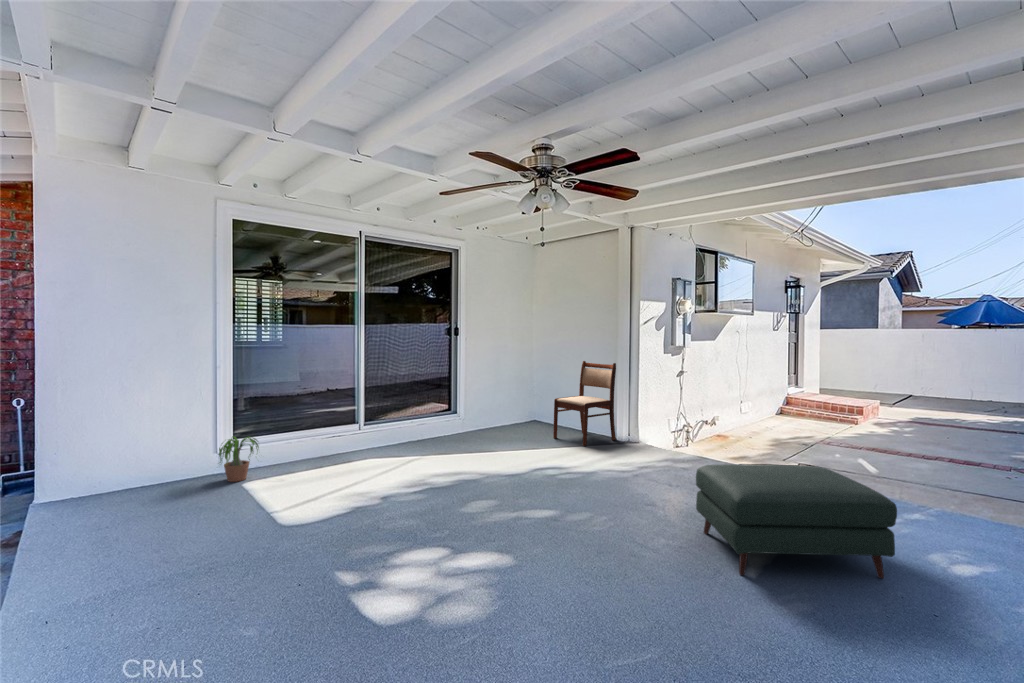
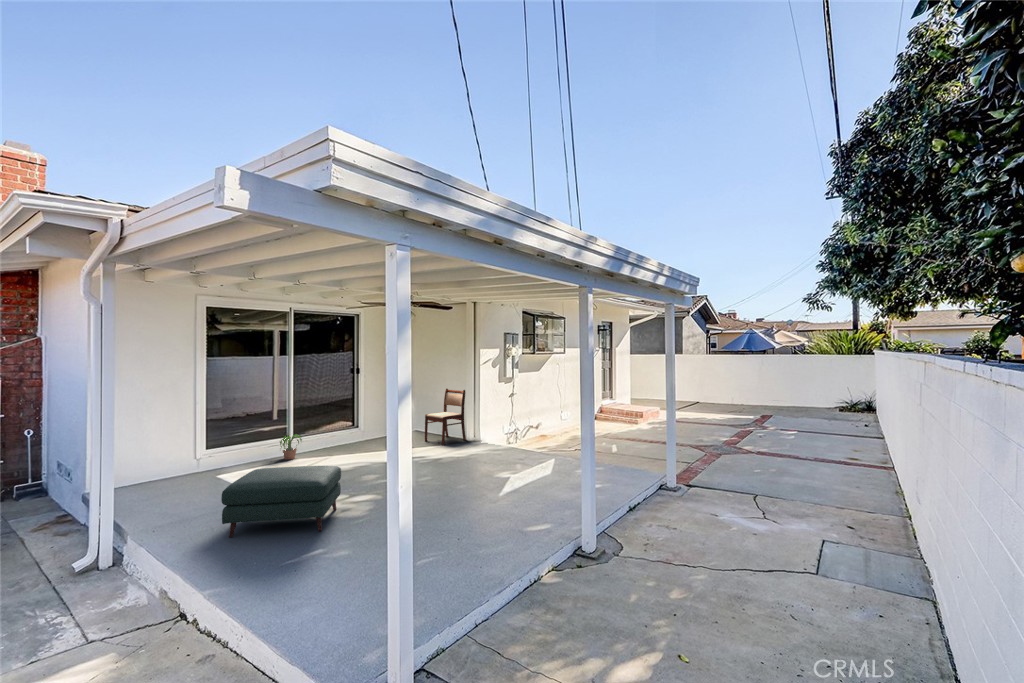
potted plant: present [219,436,259,482] -> present [280,434,302,460]
ottoman: present [696,464,897,578] -> present [221,466,341,538]

